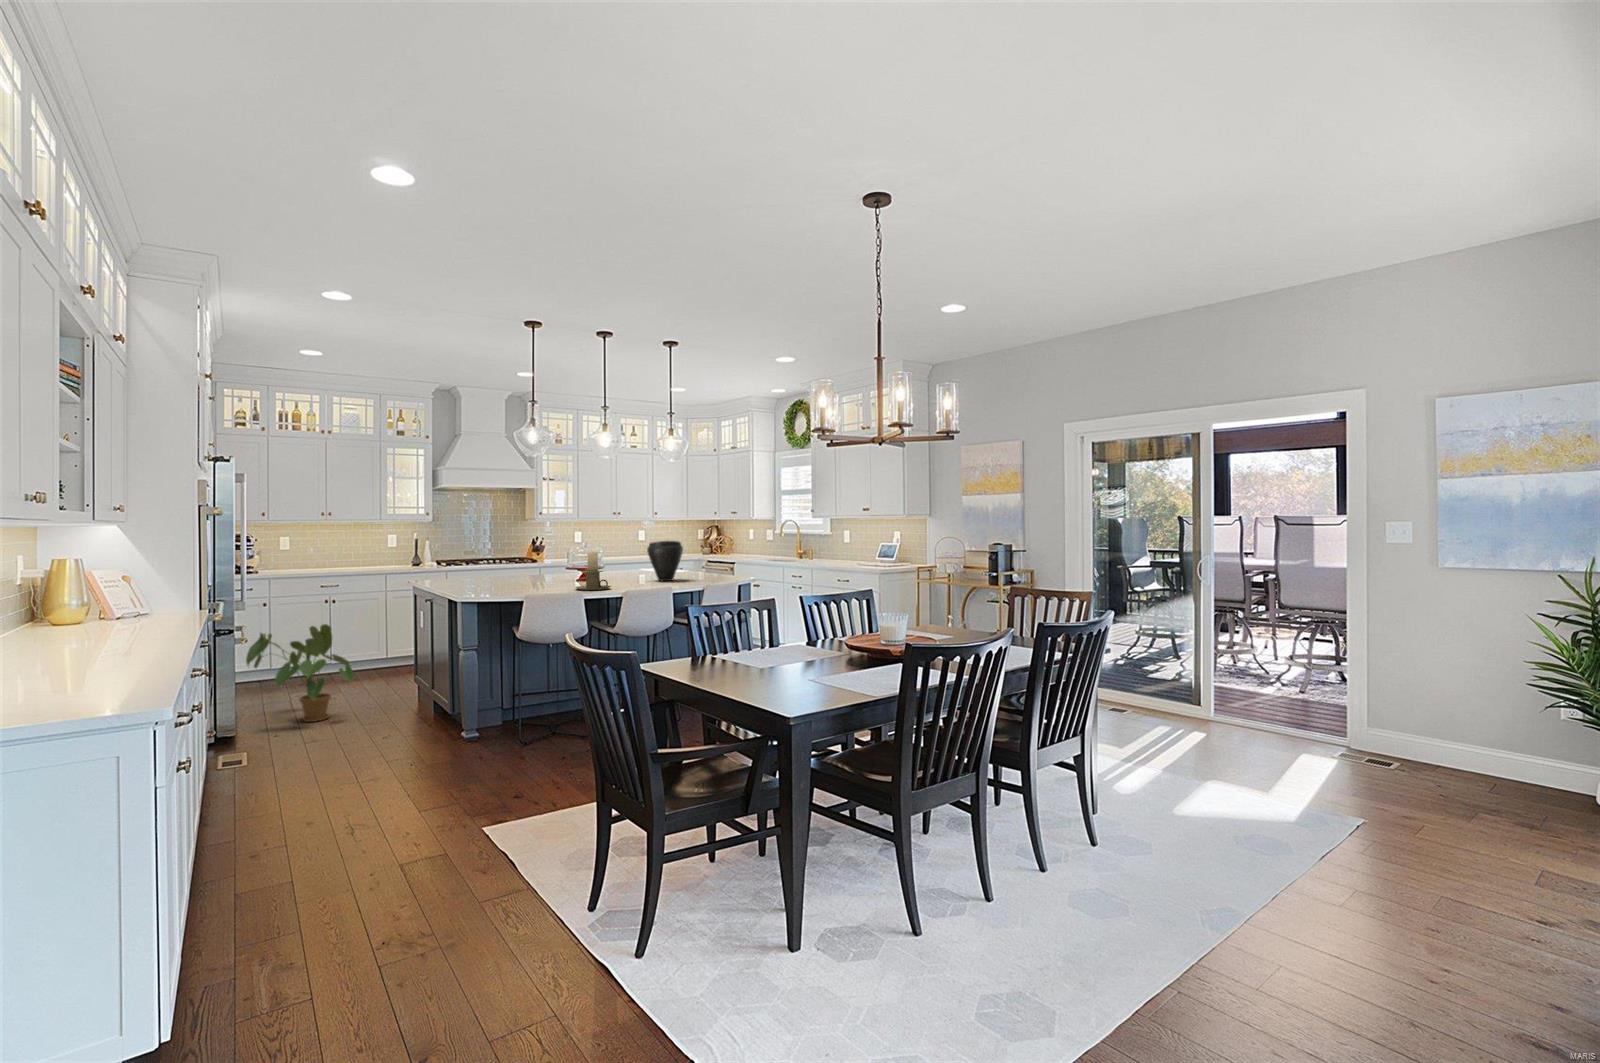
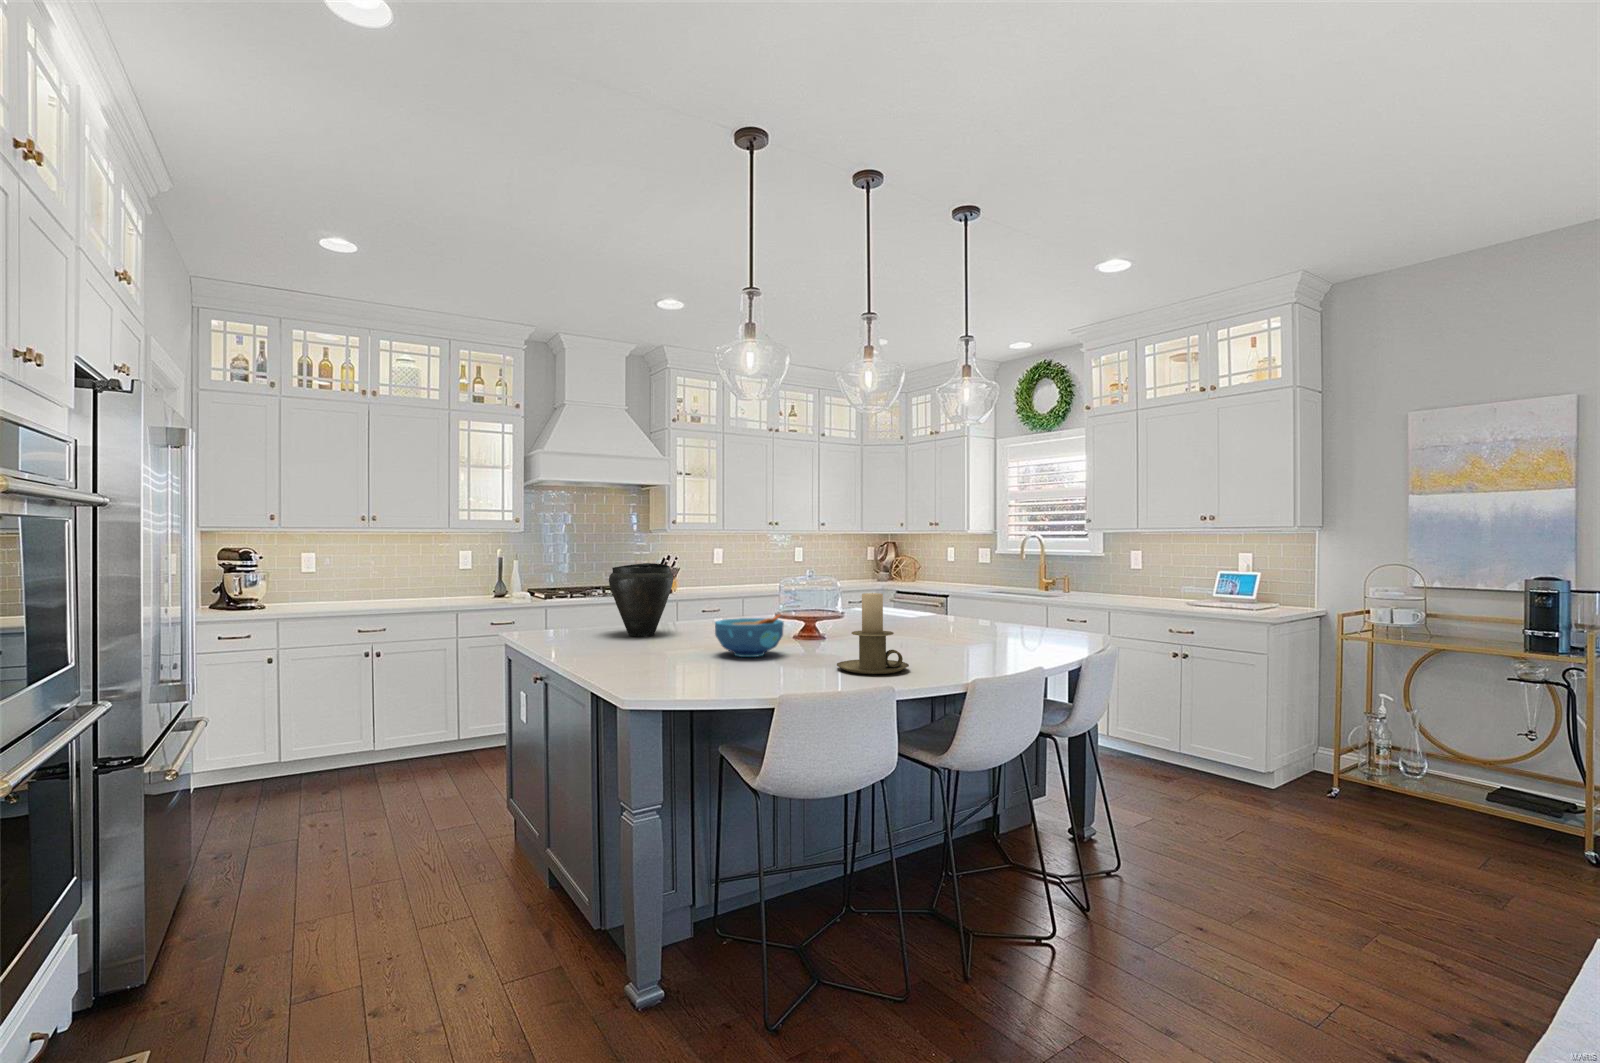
vase: present [647,541,683,581] -> present [609,563,673,636]
bowl: none [521,564,557,586] -> present [715,615,784,657]
house plant: present [246,624,354,722] -> none [184,724,396,919]

